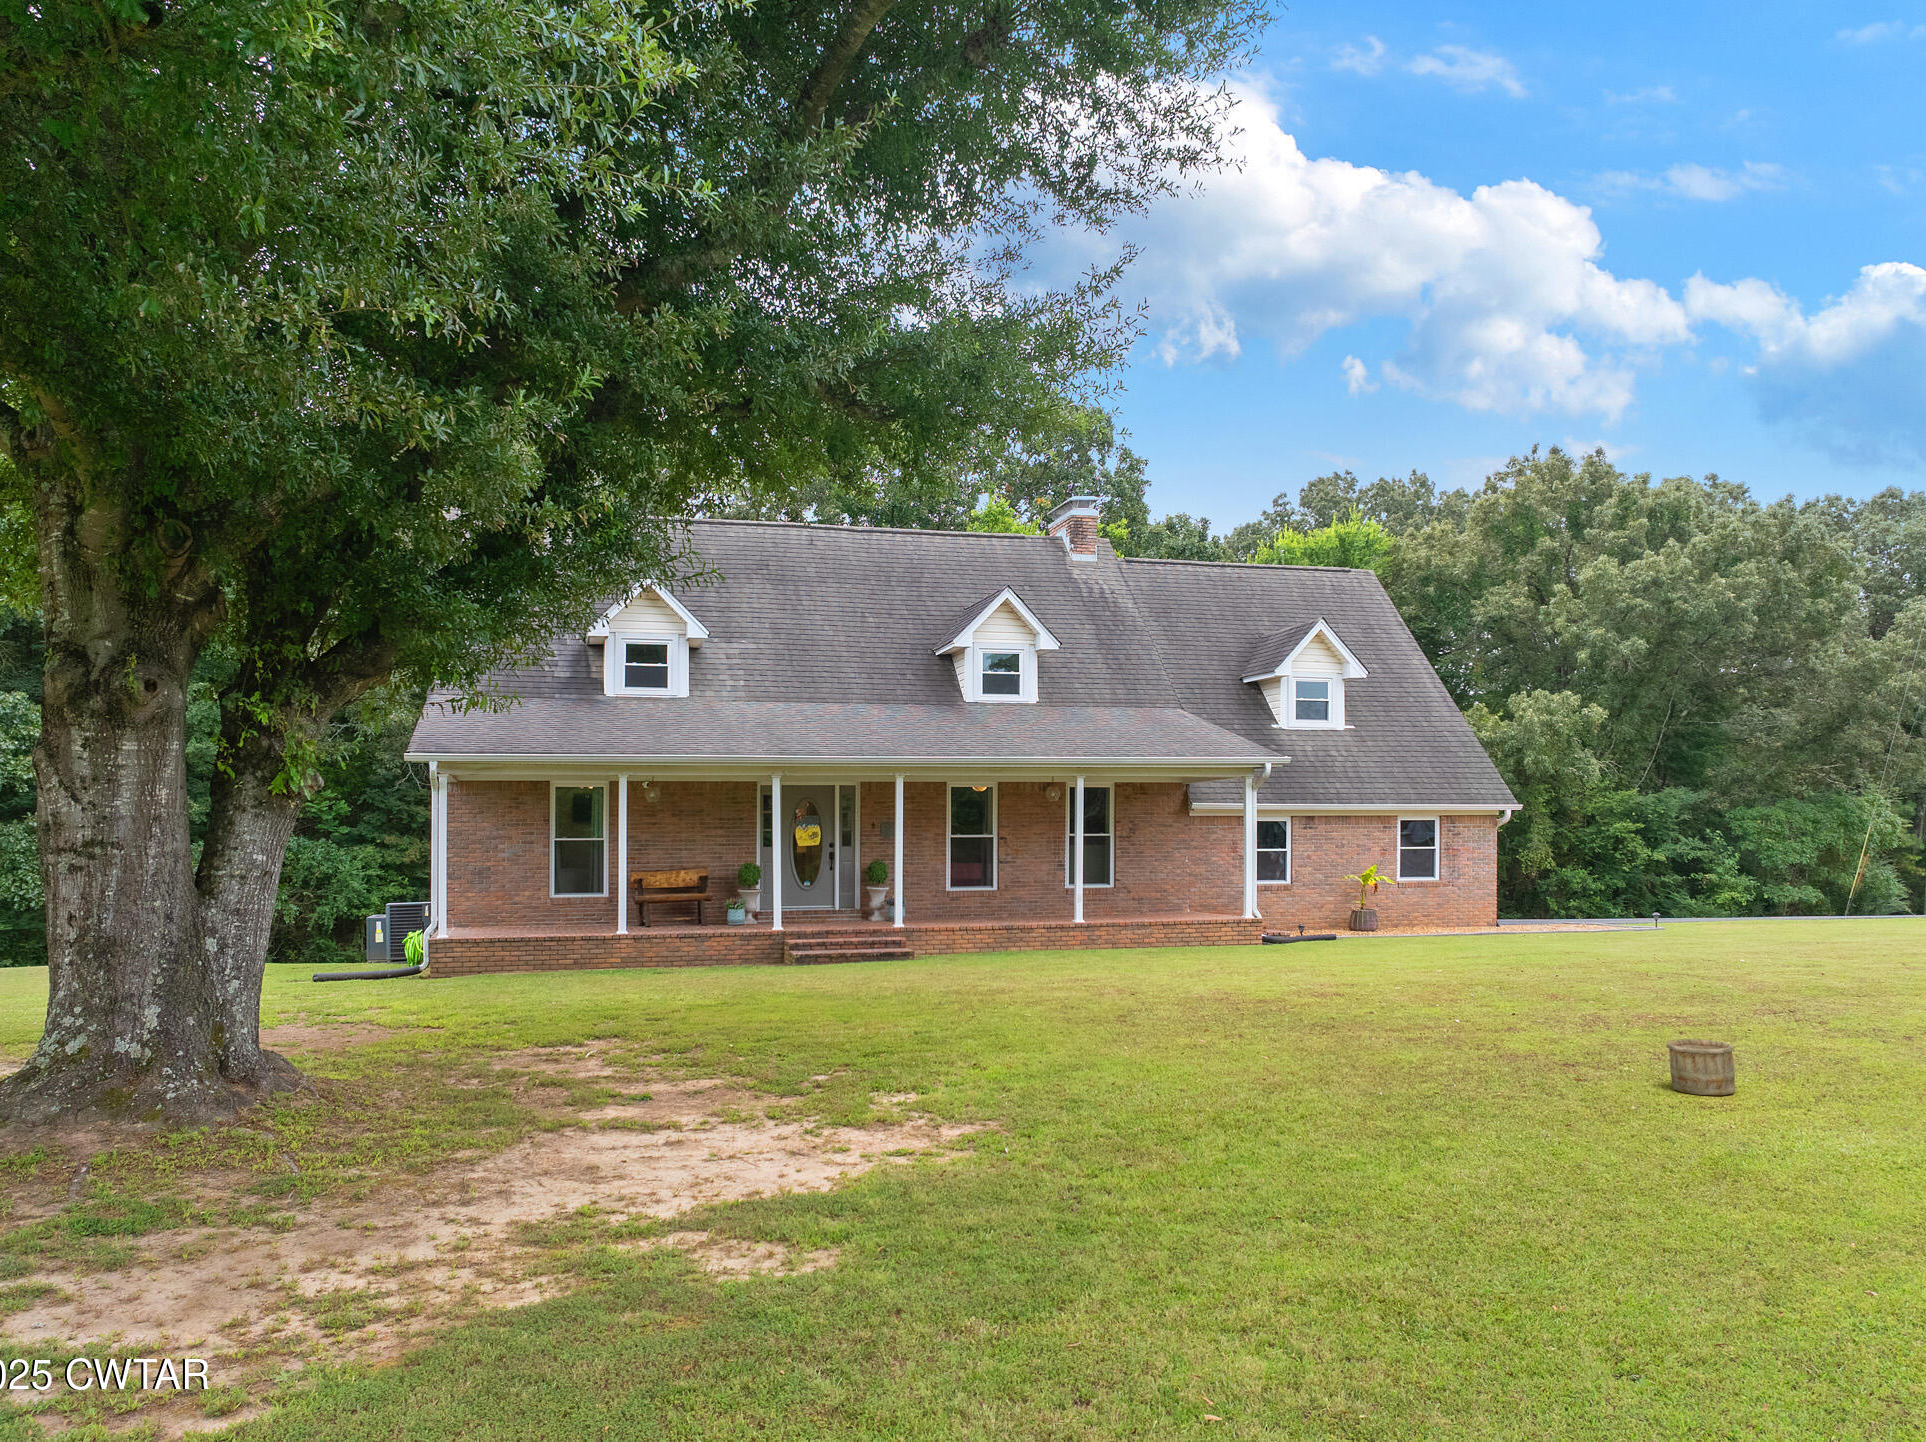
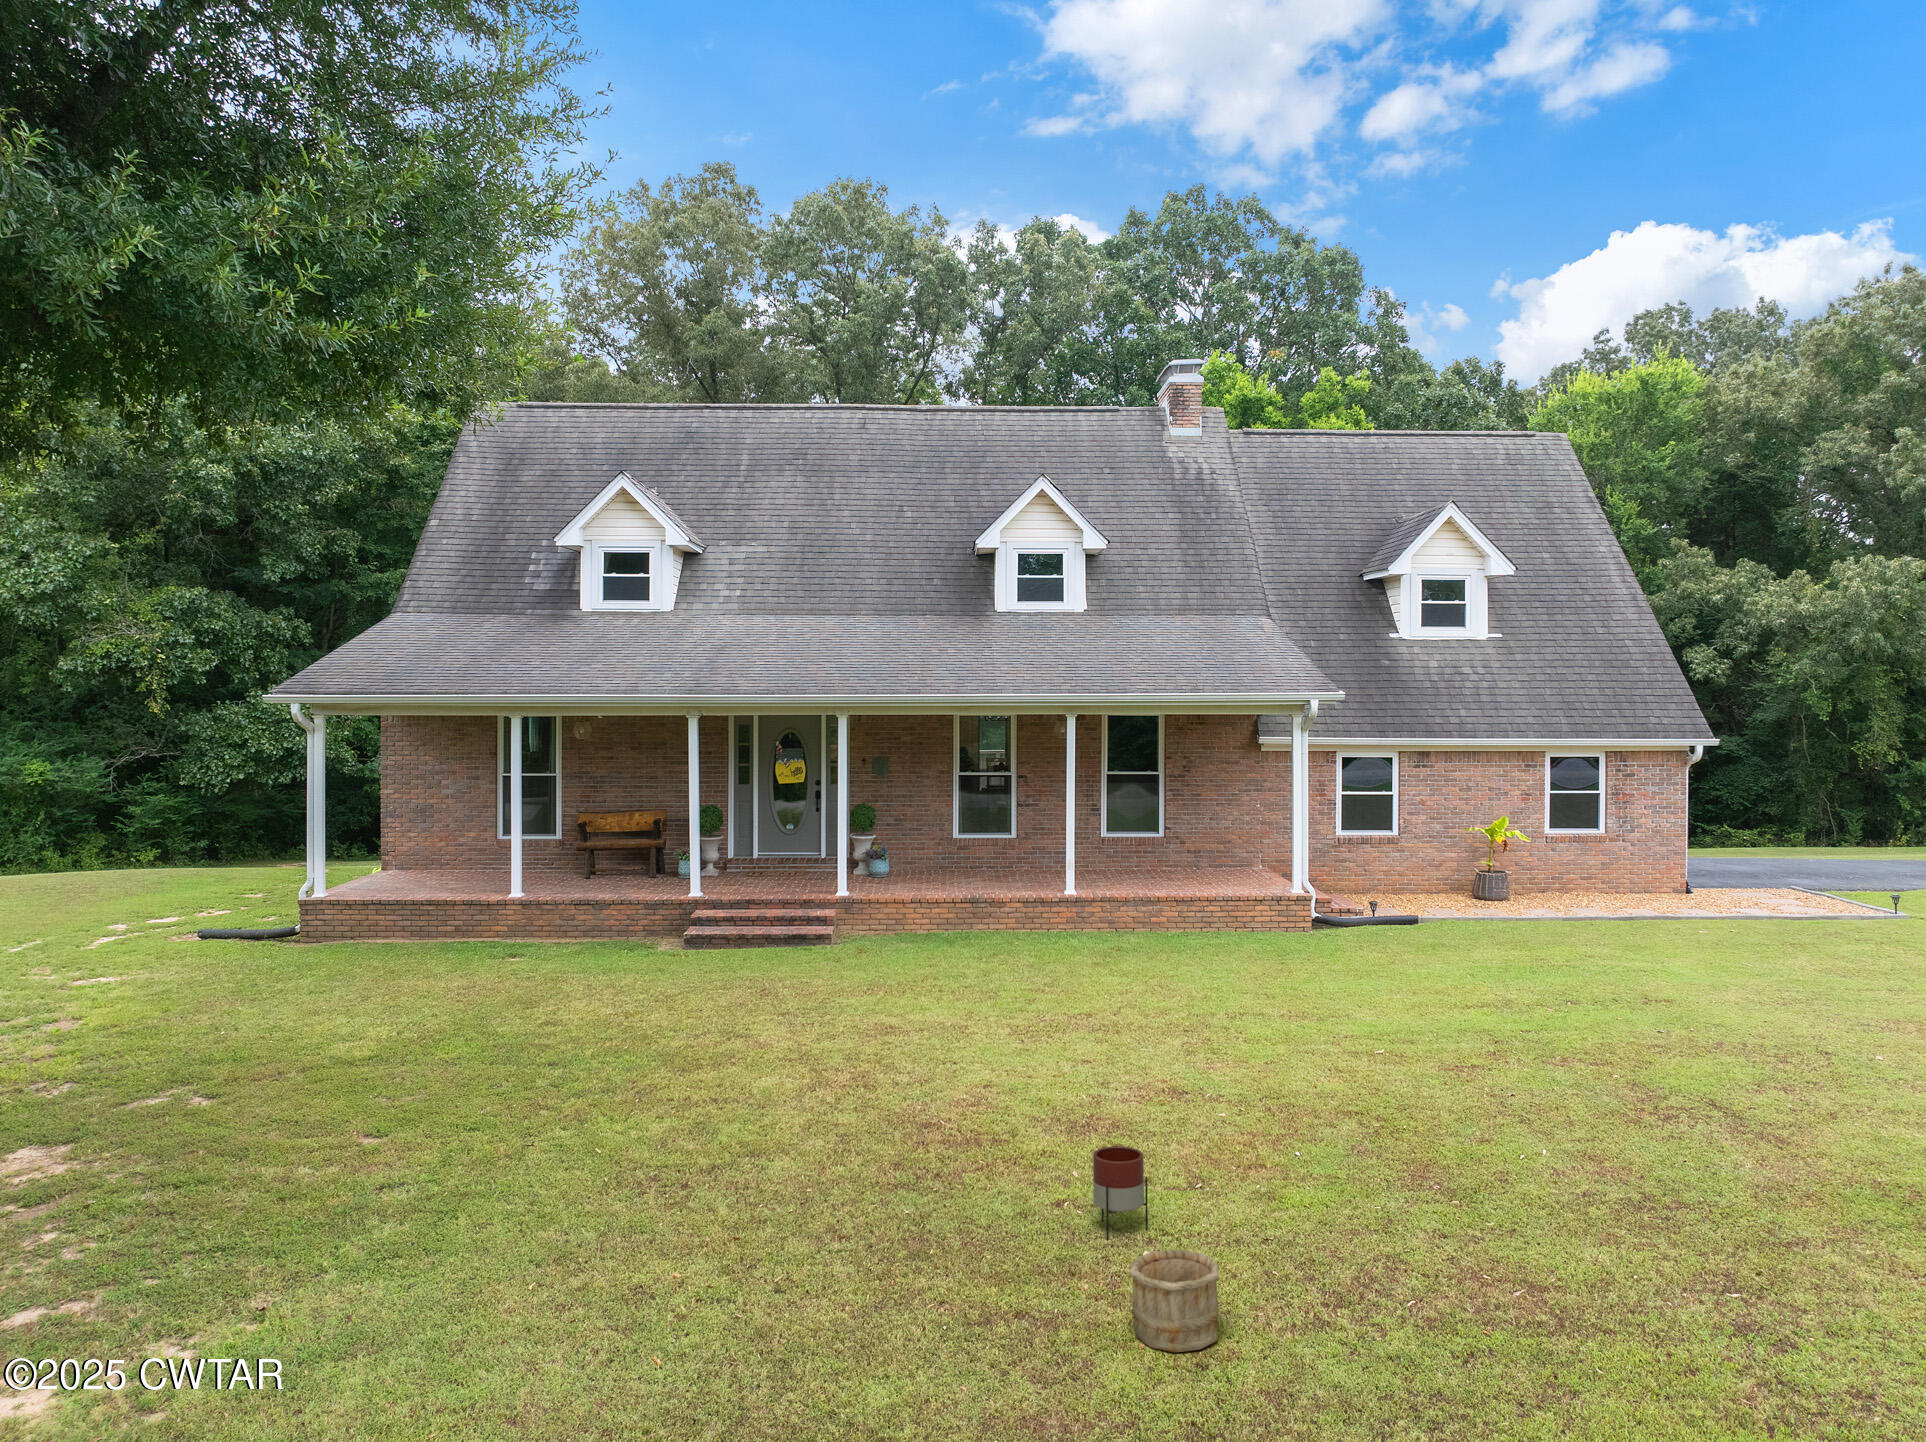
planter: none [1534,1005,1574,1065] -> present [1093,1146,1148,1240]

